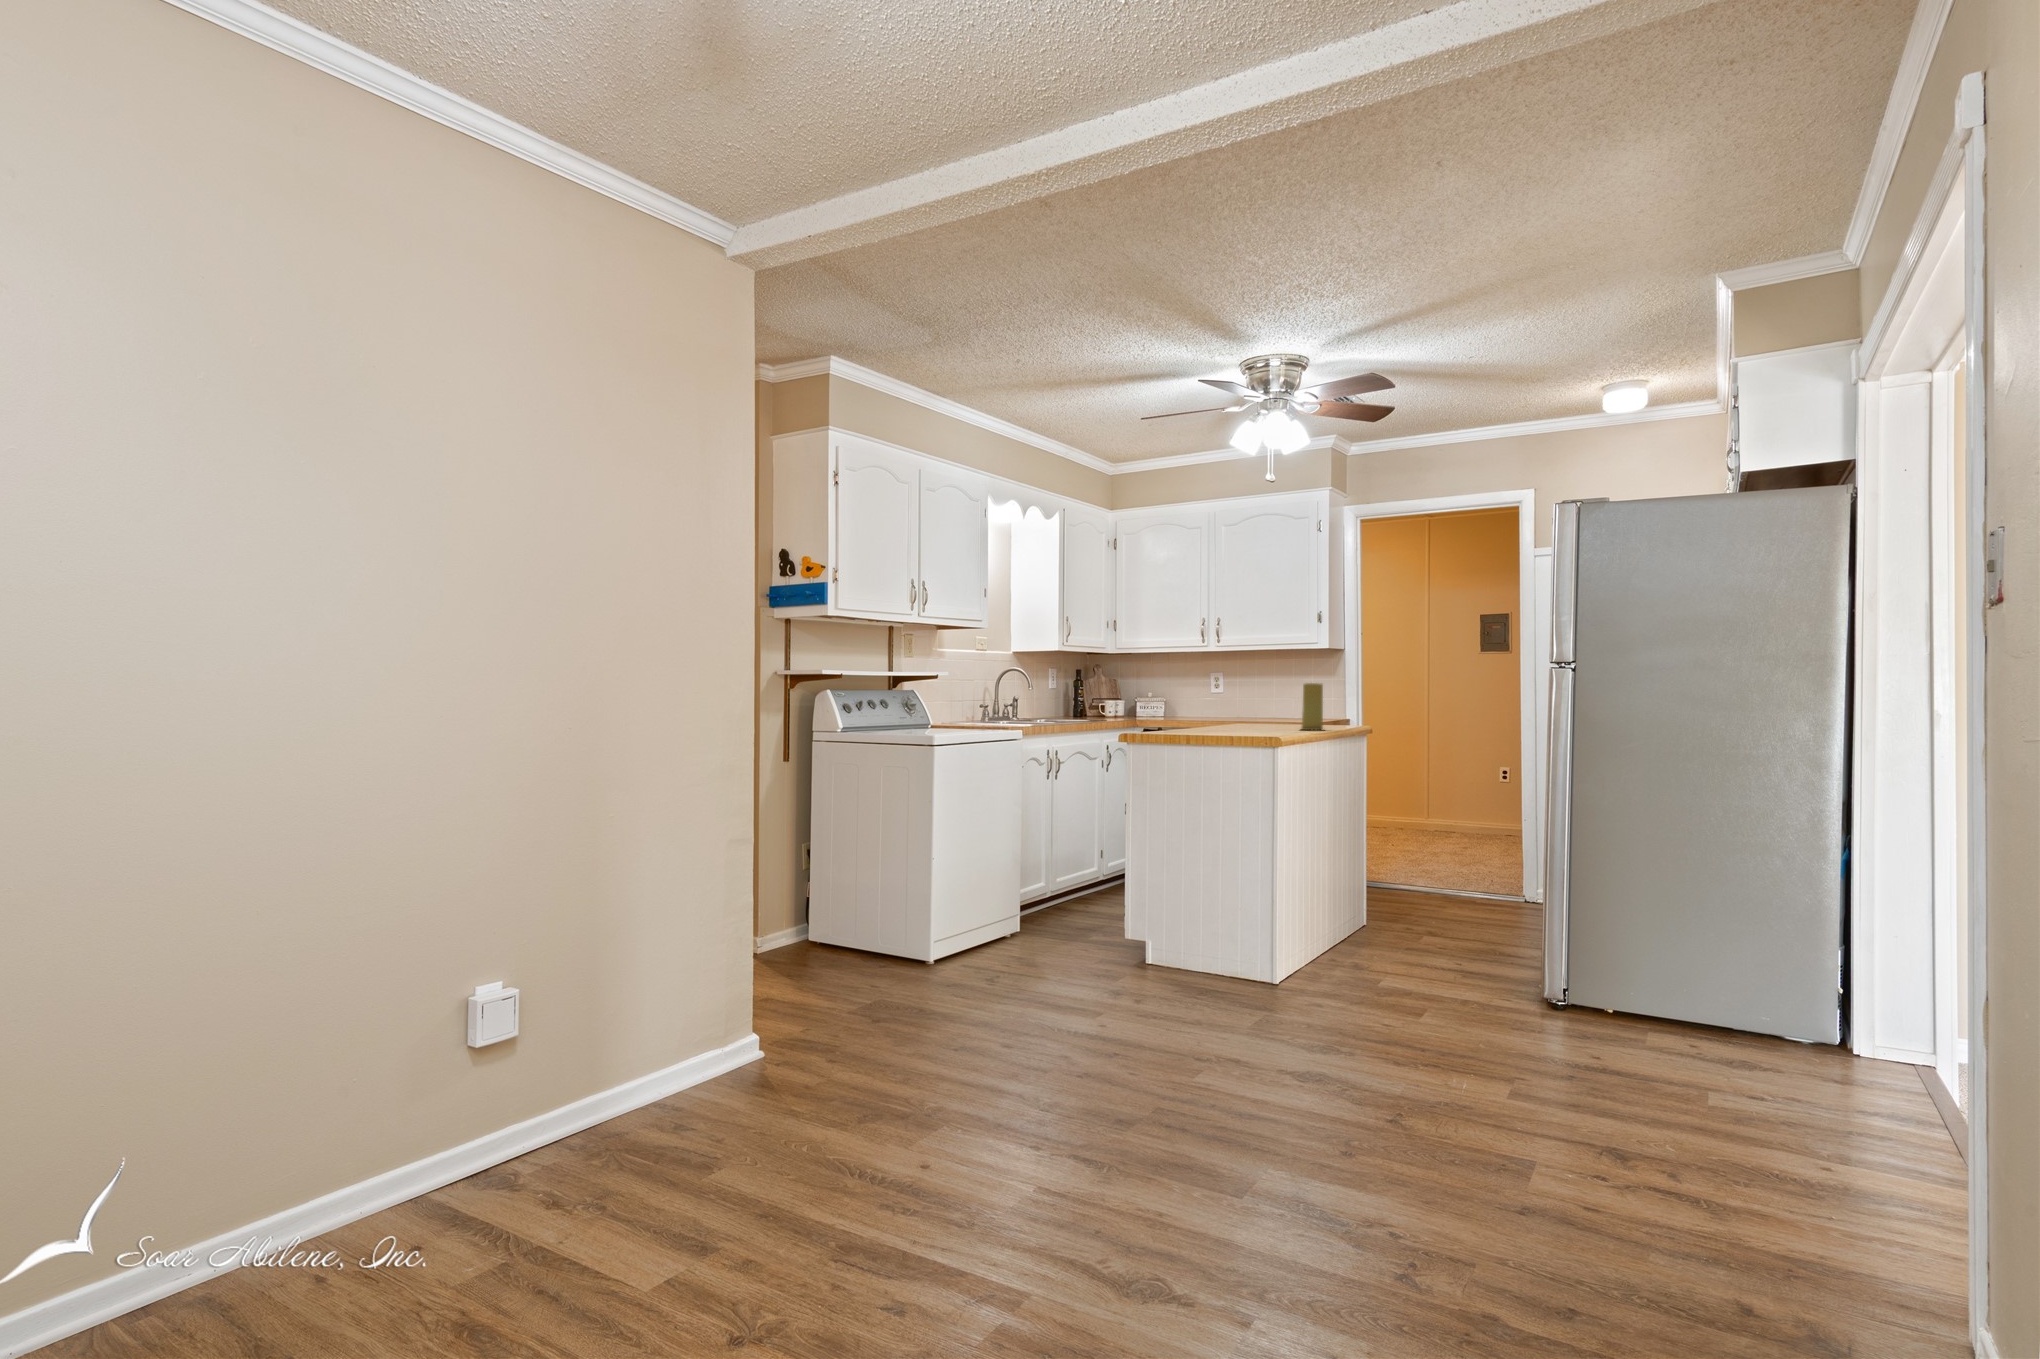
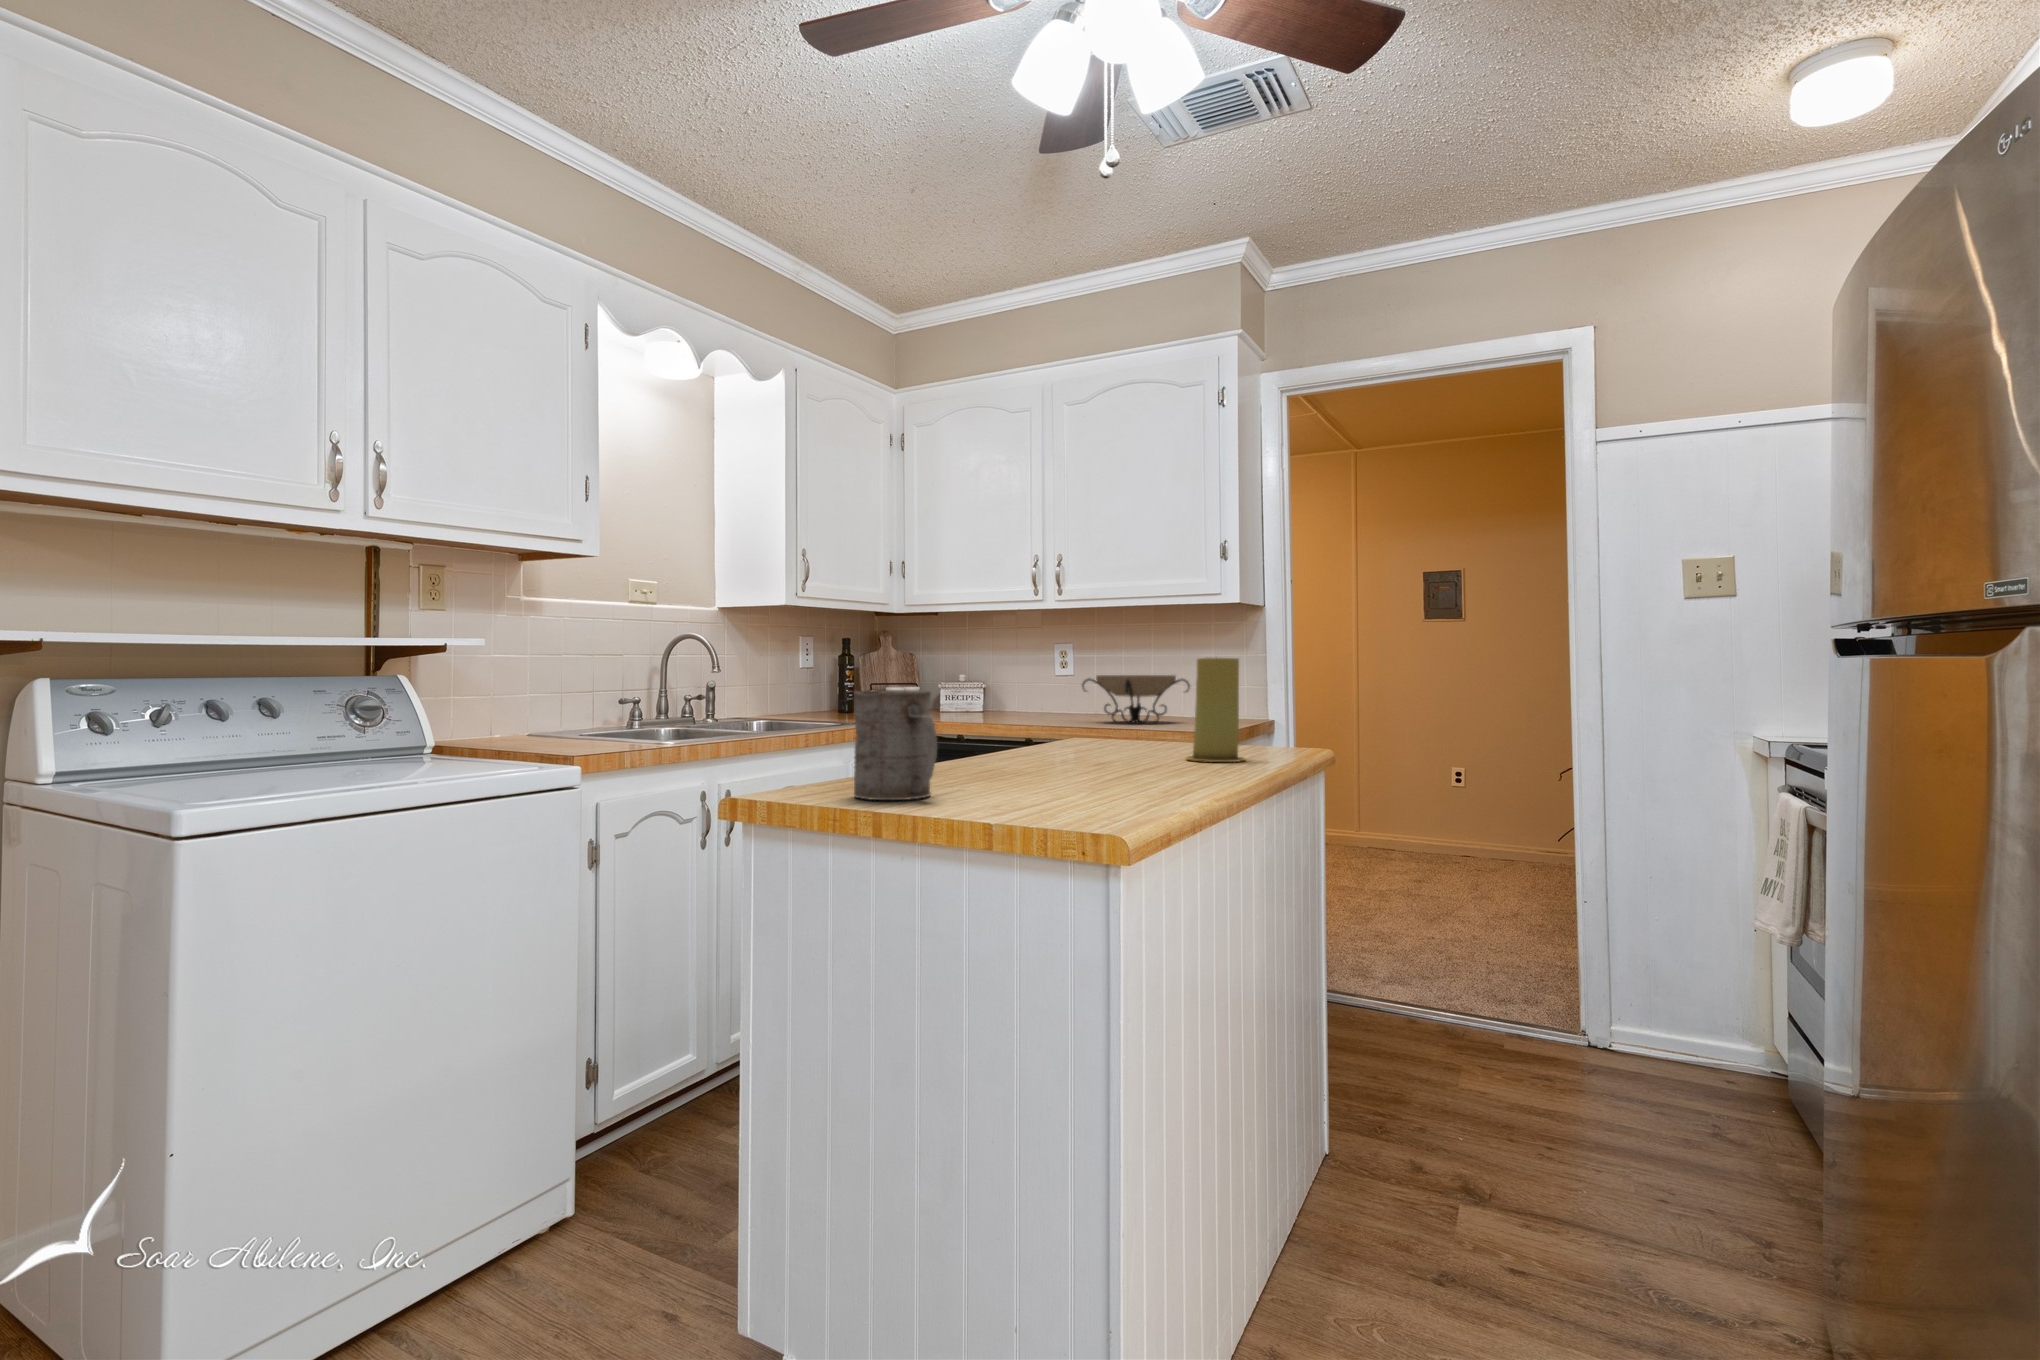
decorative bowl: none [1234,693,1301,721] -> present [1082,675,1190,723]
mug: none [1172,696,1206,736] -> present [854,690,937,800]

